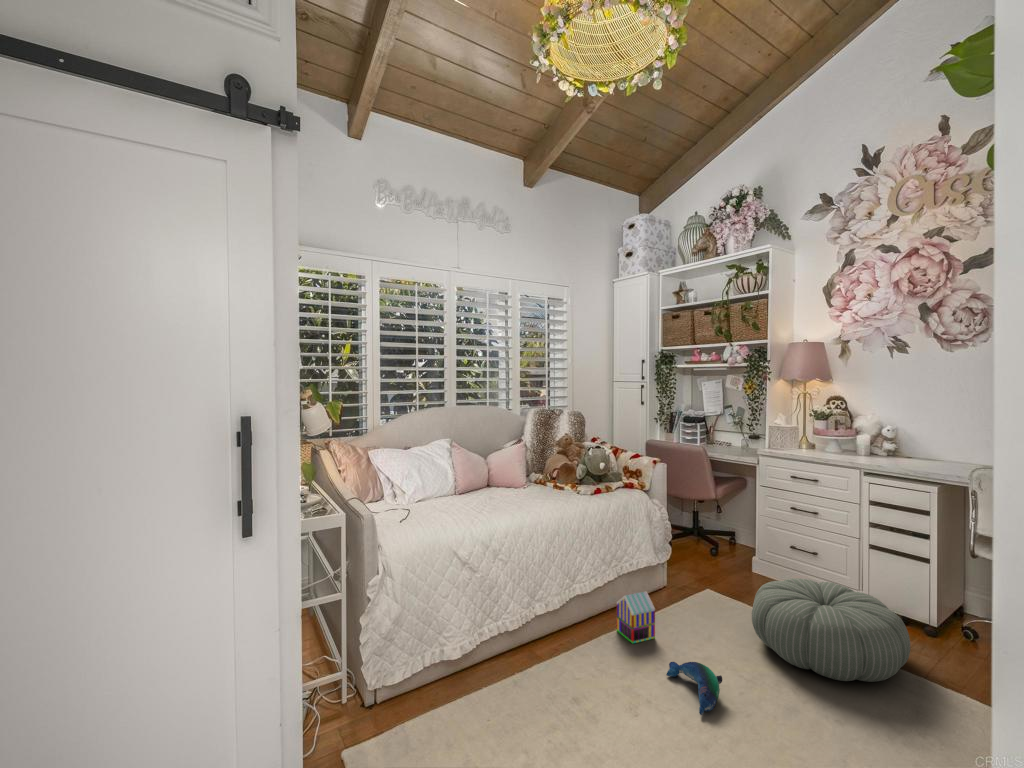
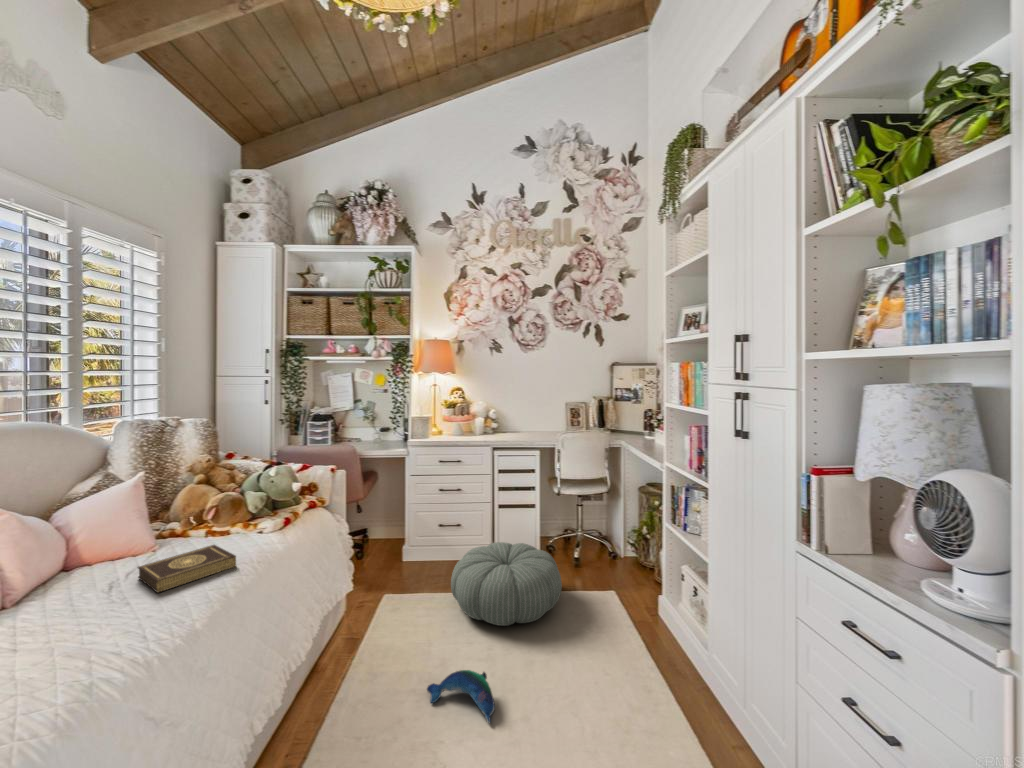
book: none [501,490,545,504] -> present [138,545,236,593]
toy house: present [617,592,655,643] -> none [341,622,386,690]

